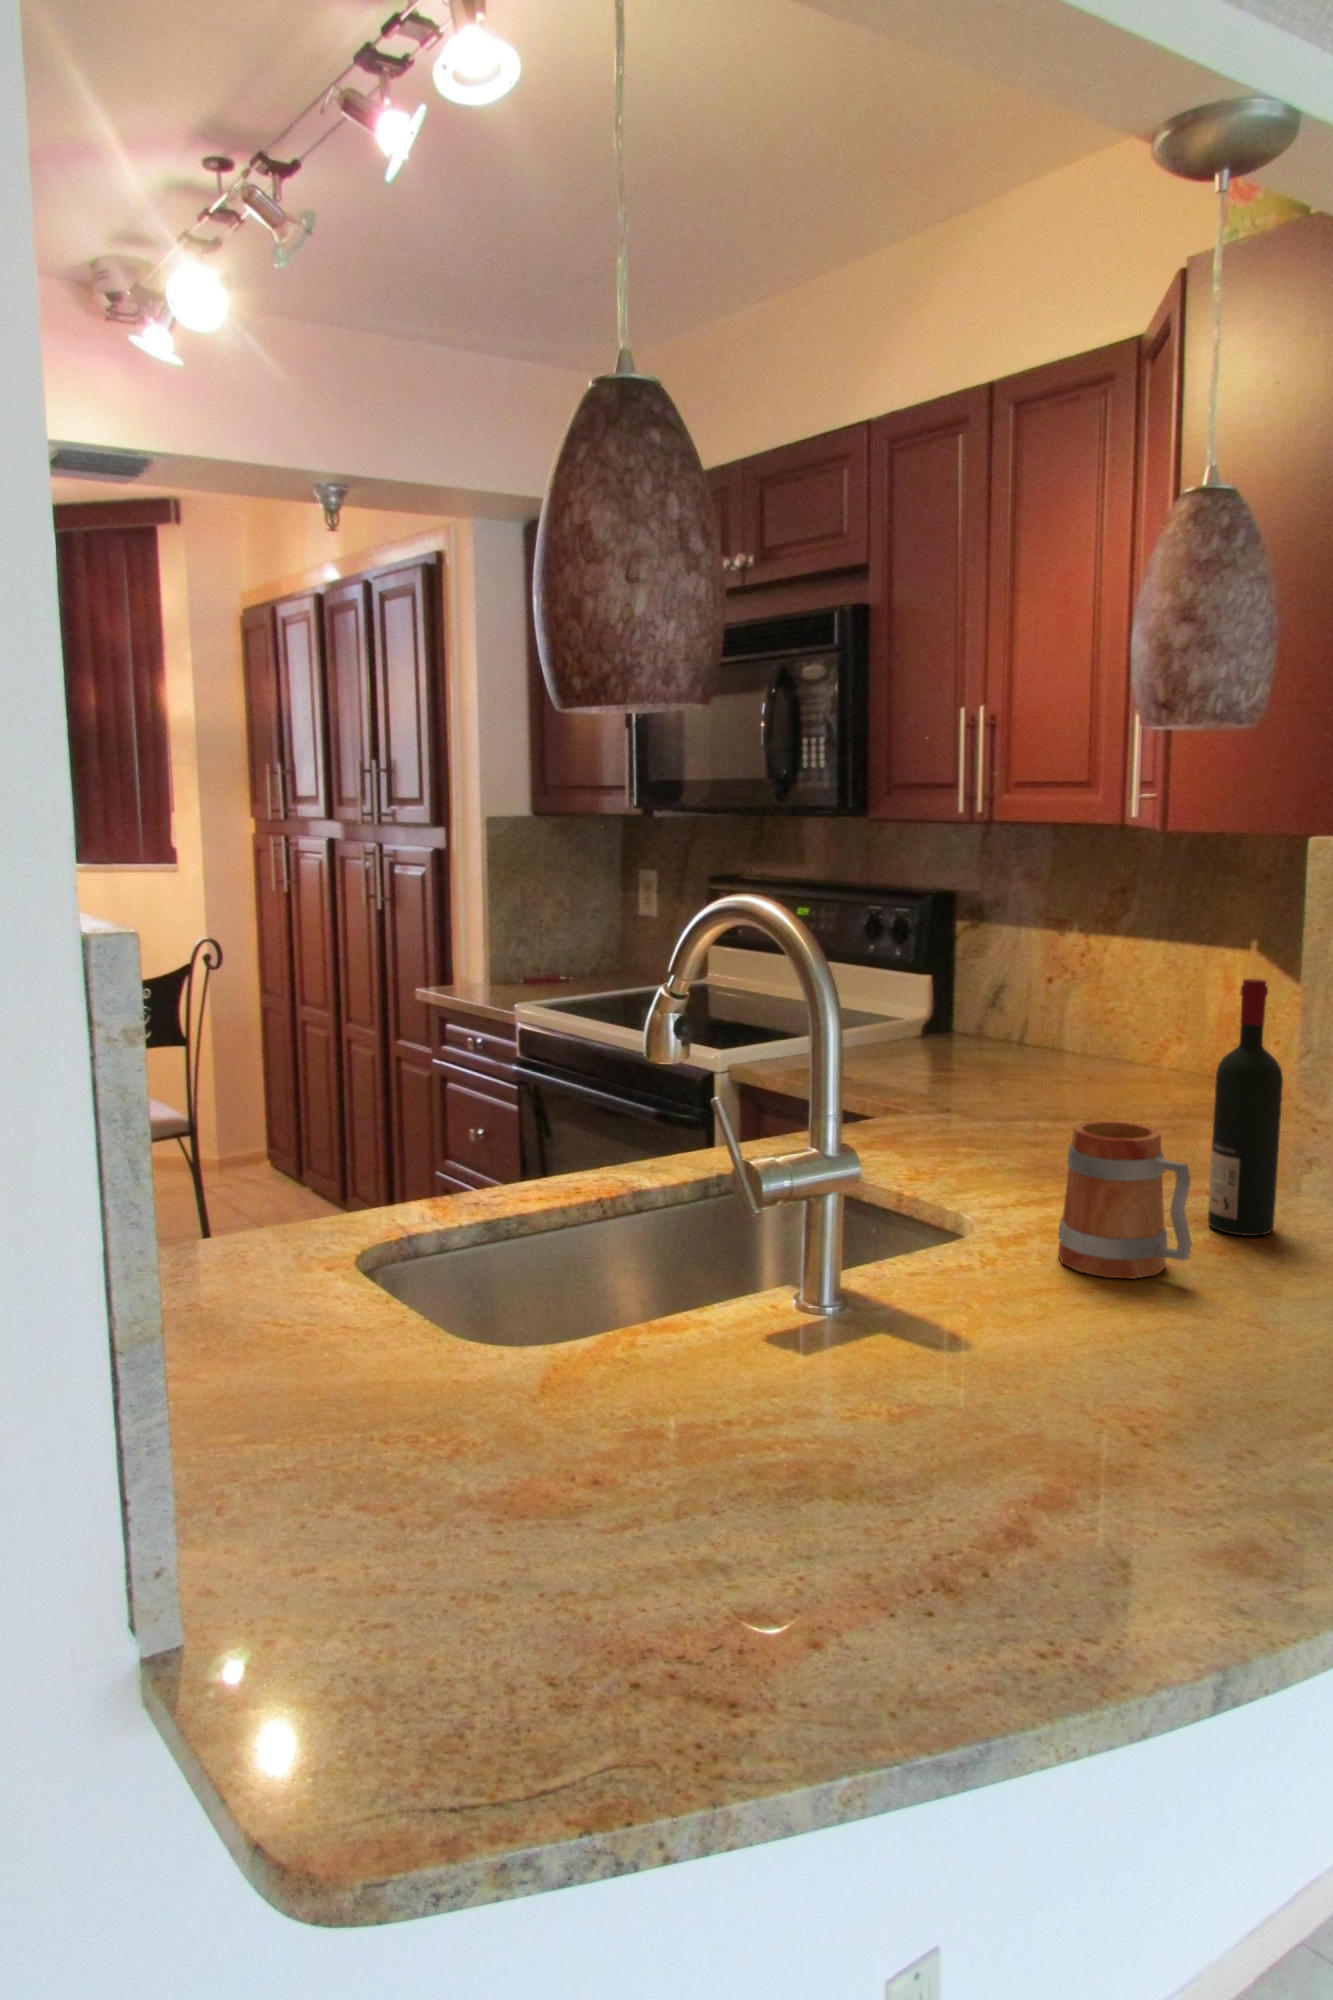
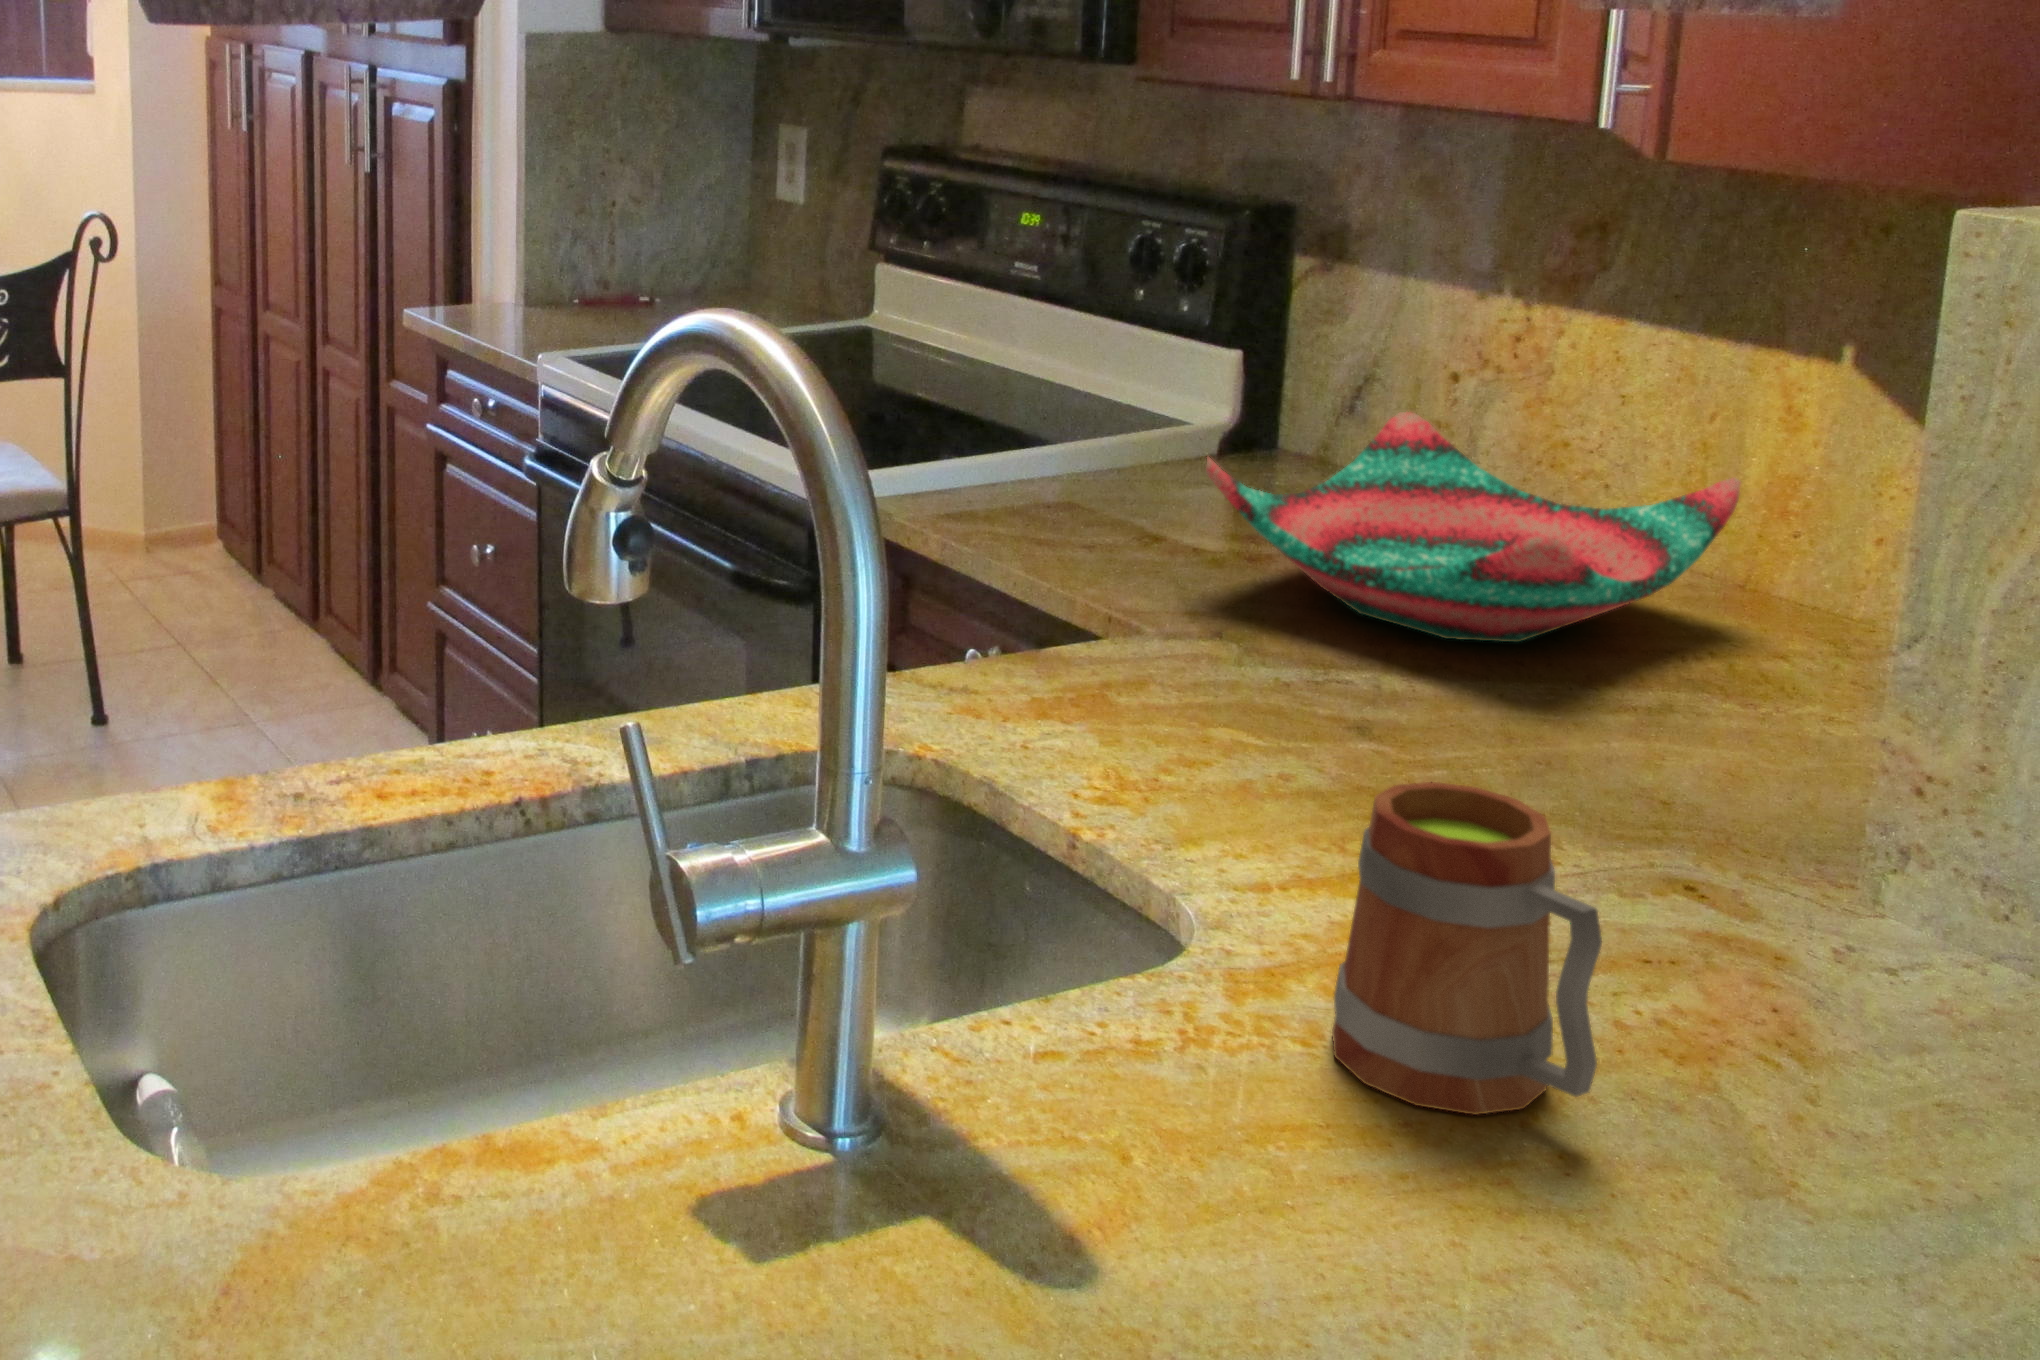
wine bottle: present [1208,979,1283,1236] -> none [1663,511,1838,1021]
decorative bowl: none [933,994,1205,1104] -> present [1206,412,1740,642]

